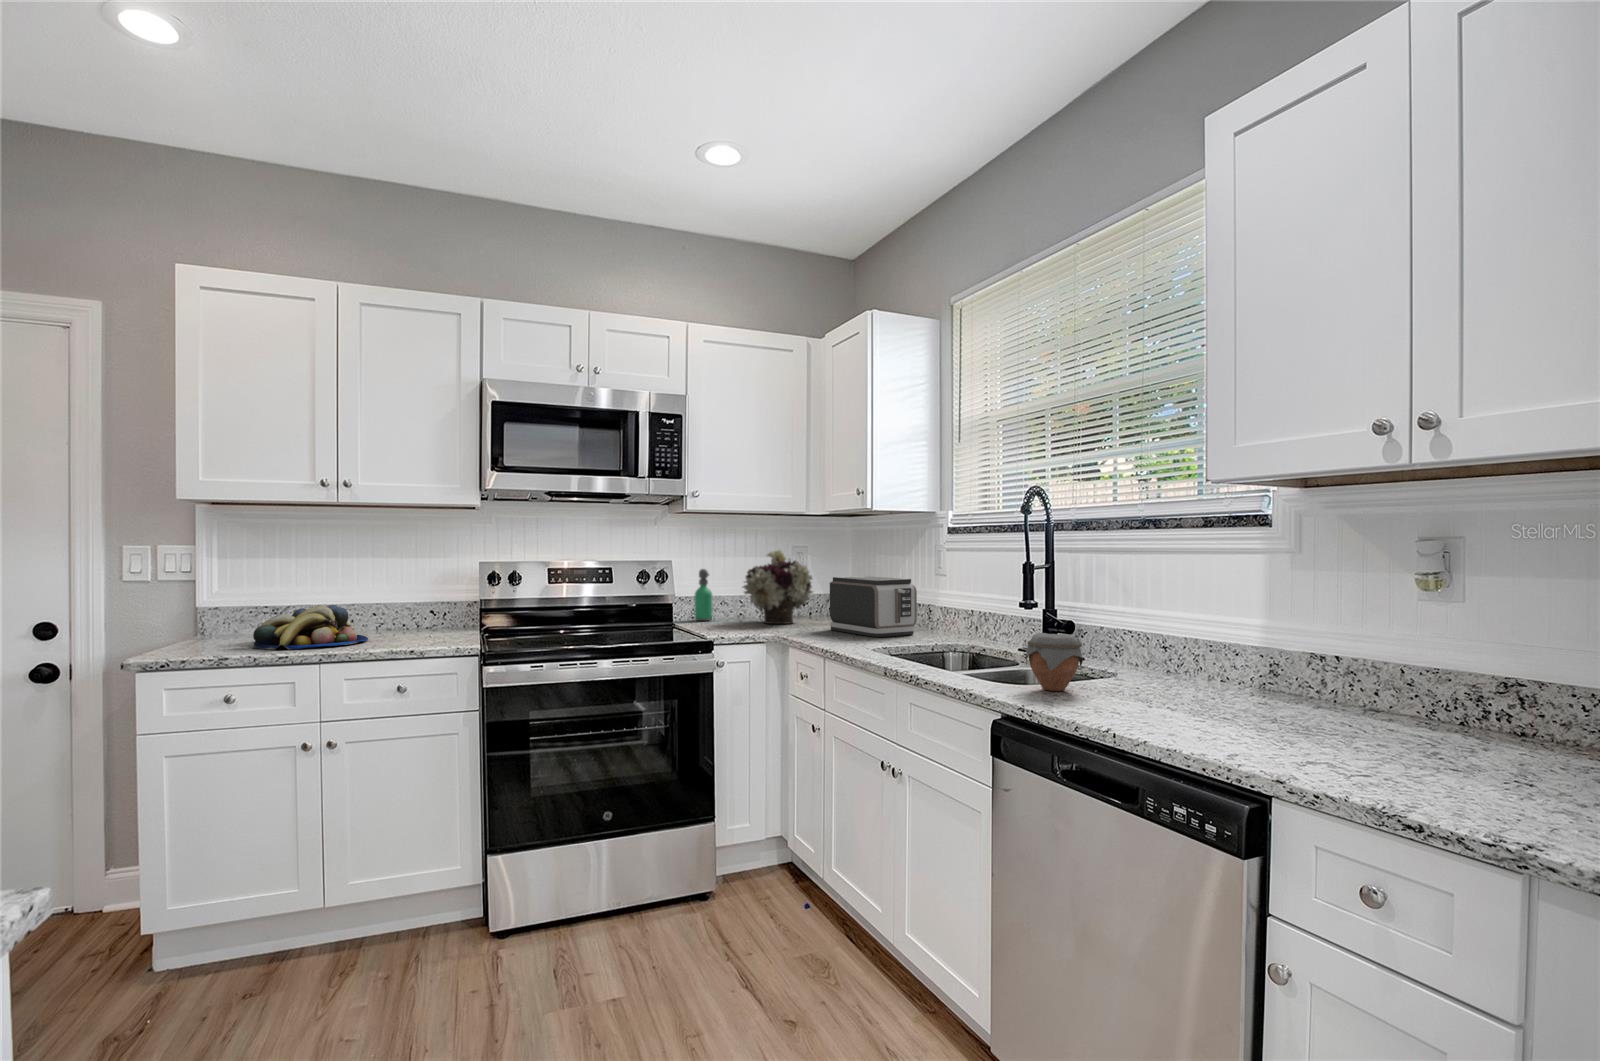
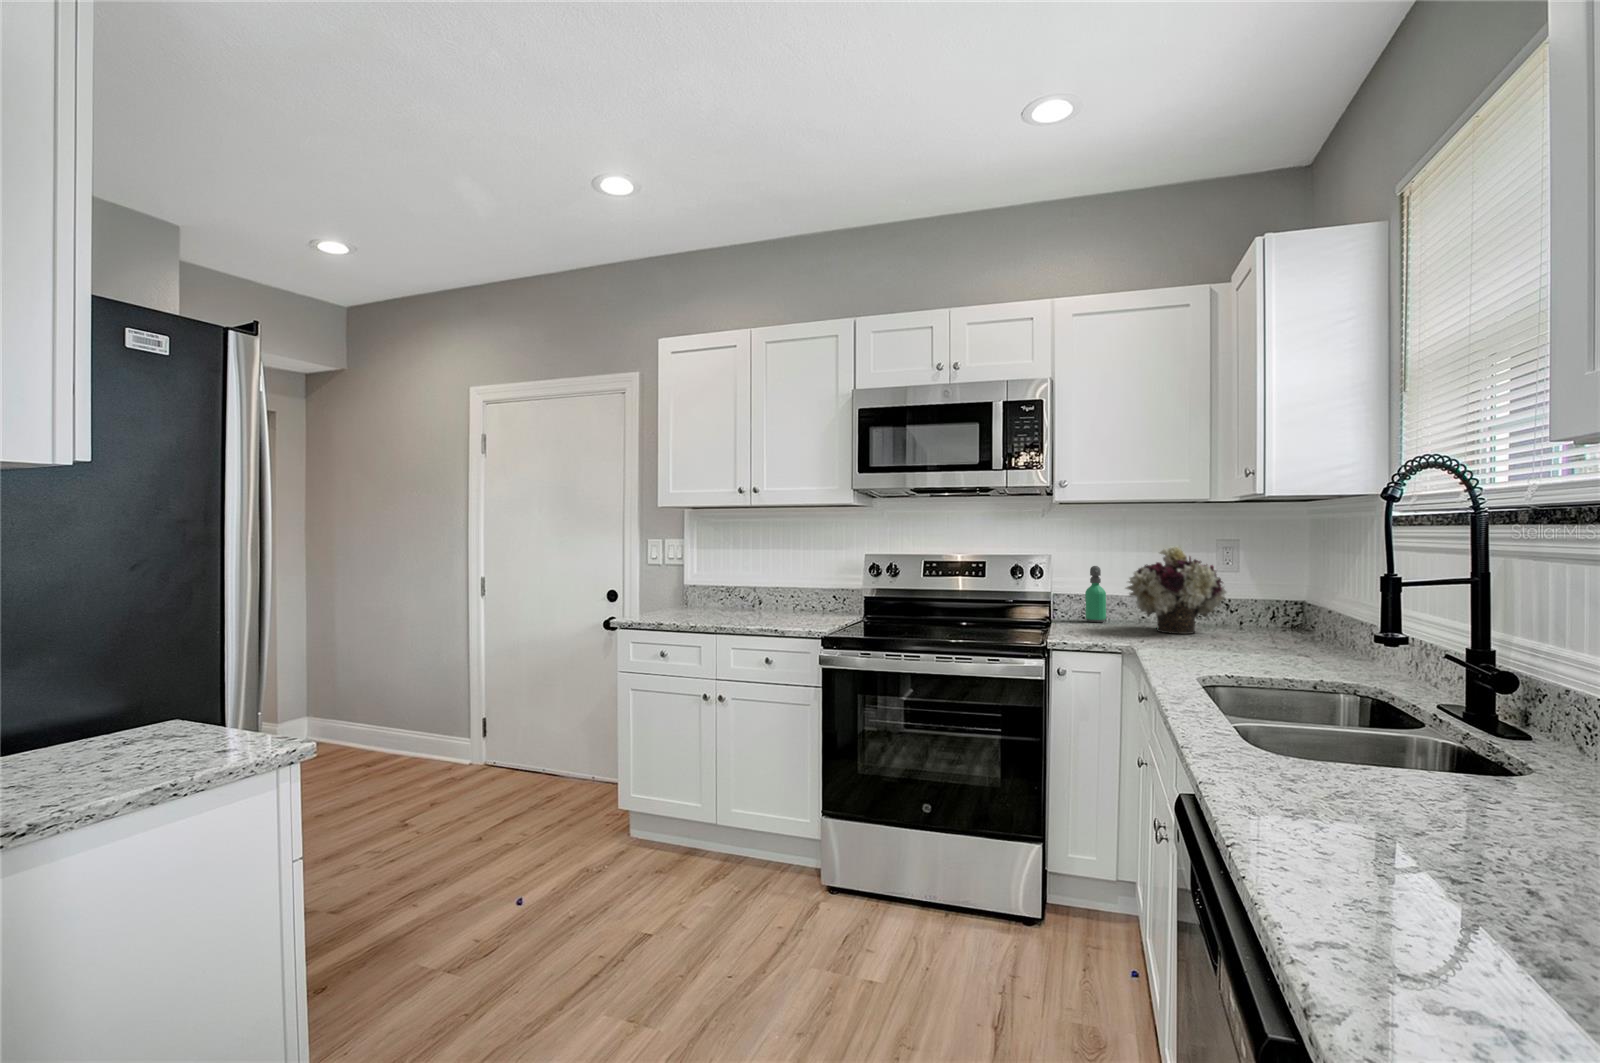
toaster: present [830,576,917,637] -> none [1221,582,1341,666]
fruit bowl: present [253,605,368,650] -> none [690,587,774,621]
jar: present [1026,633,1083,691] -> none [1331,703,1465,819]

